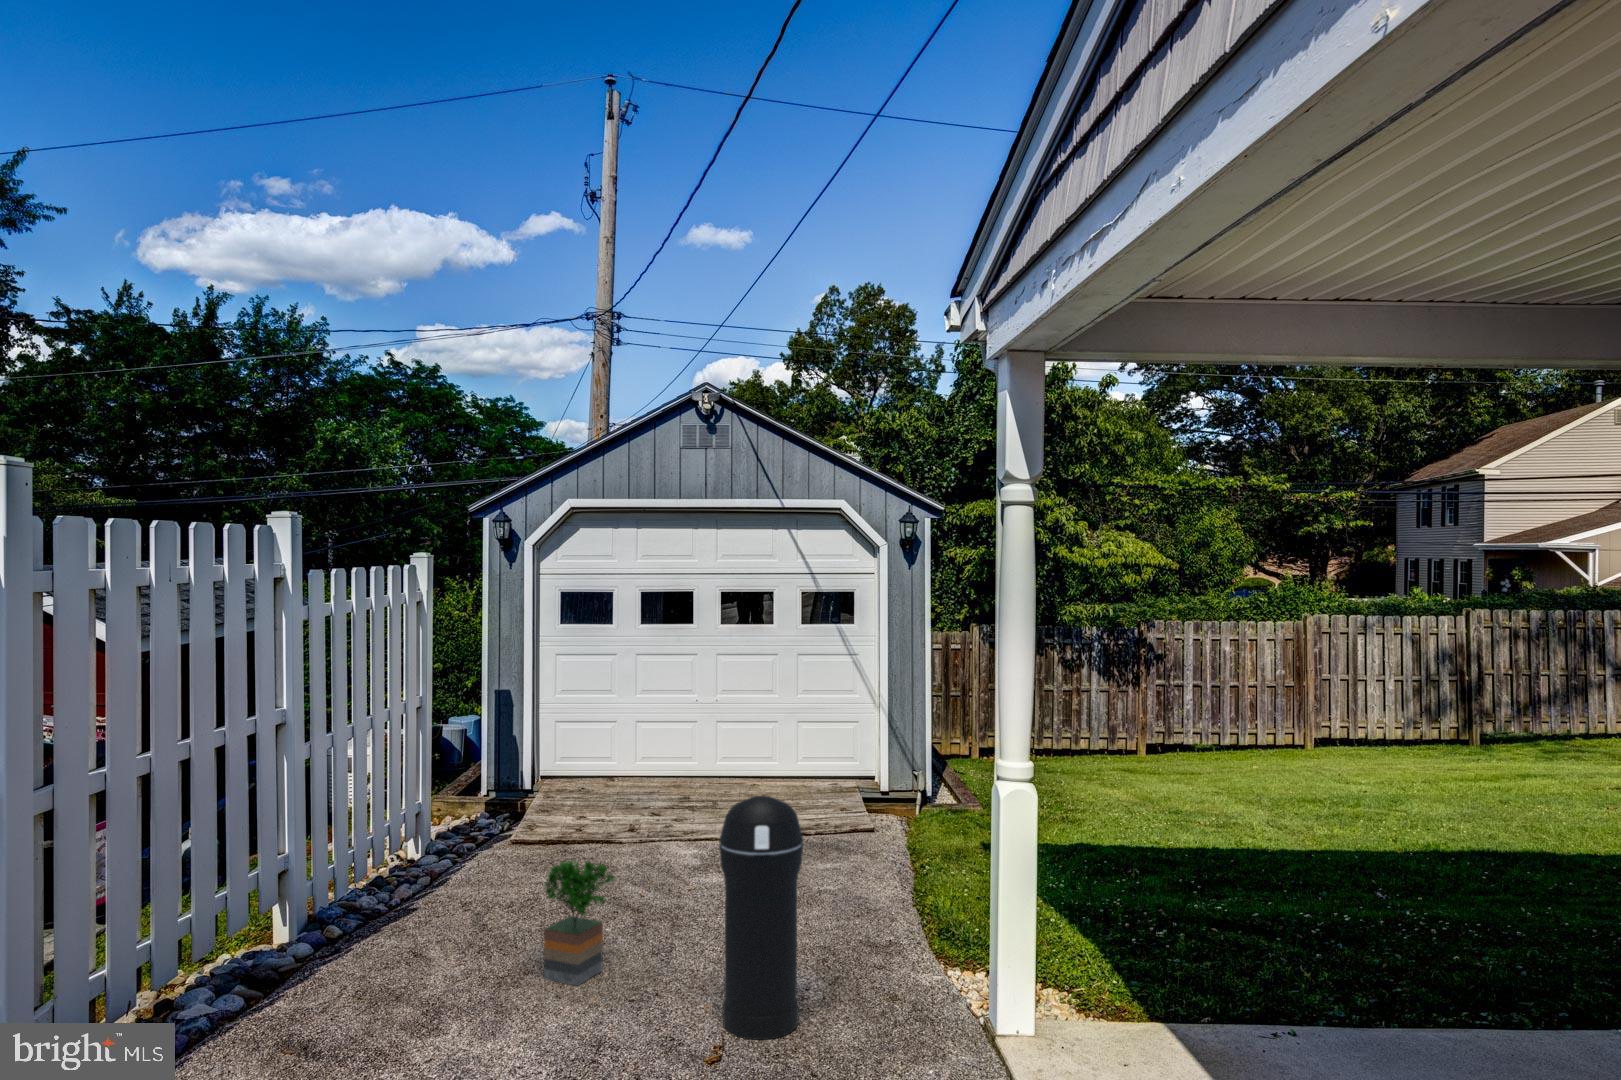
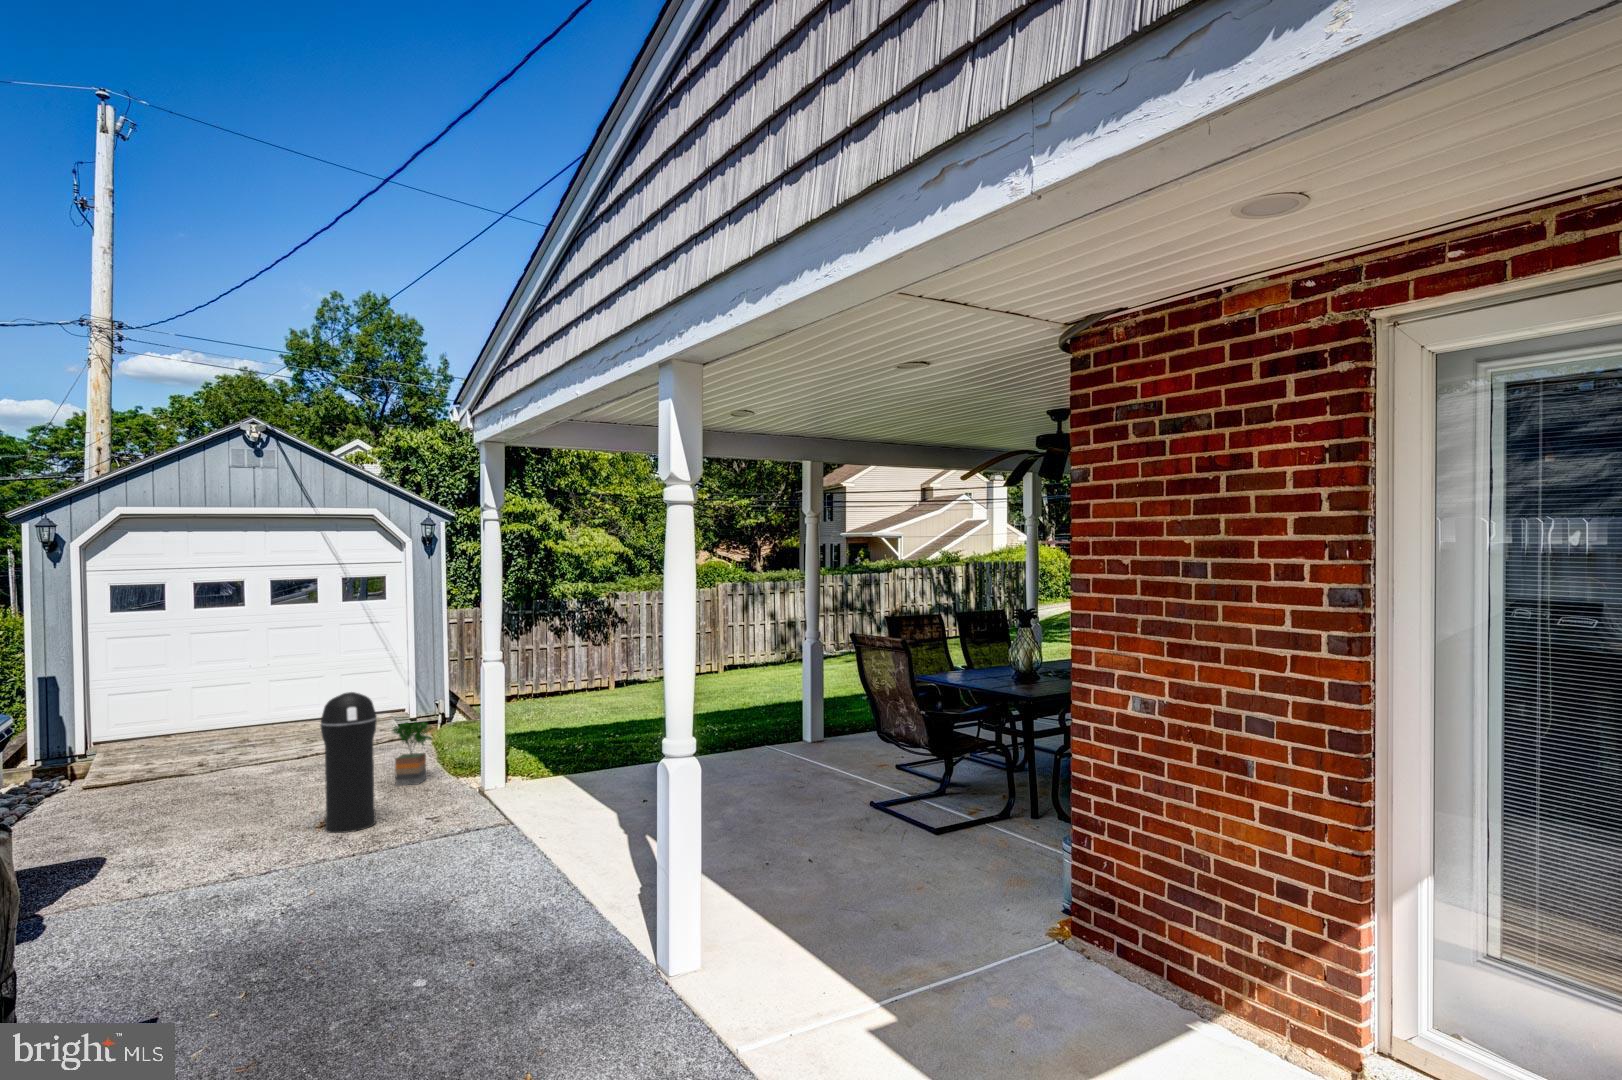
potted tree: present [544,861,615,986] -> present [393,722,432,786]

